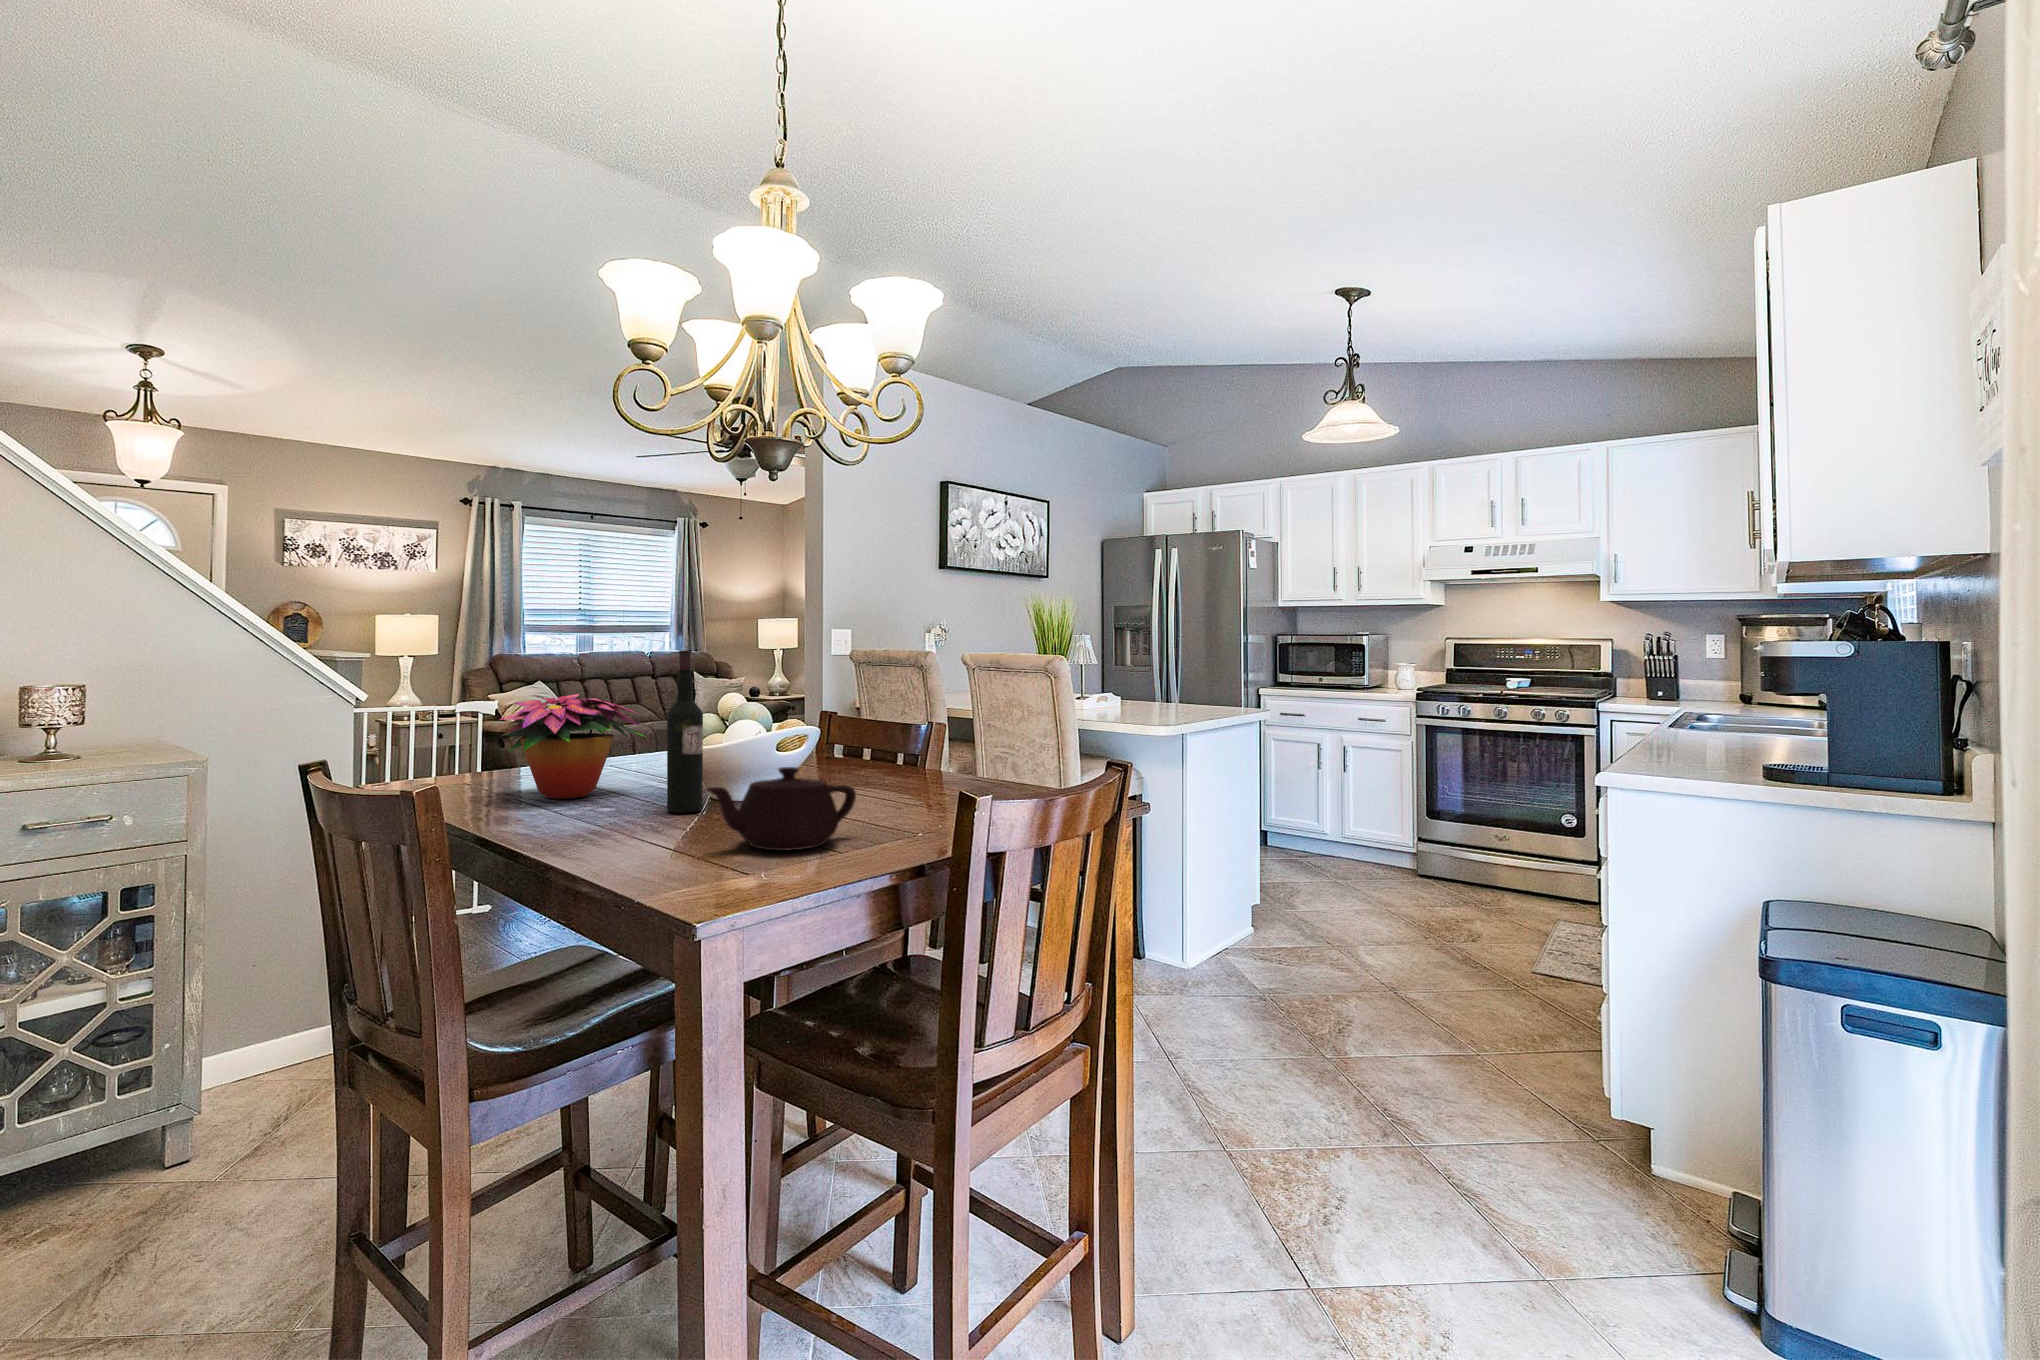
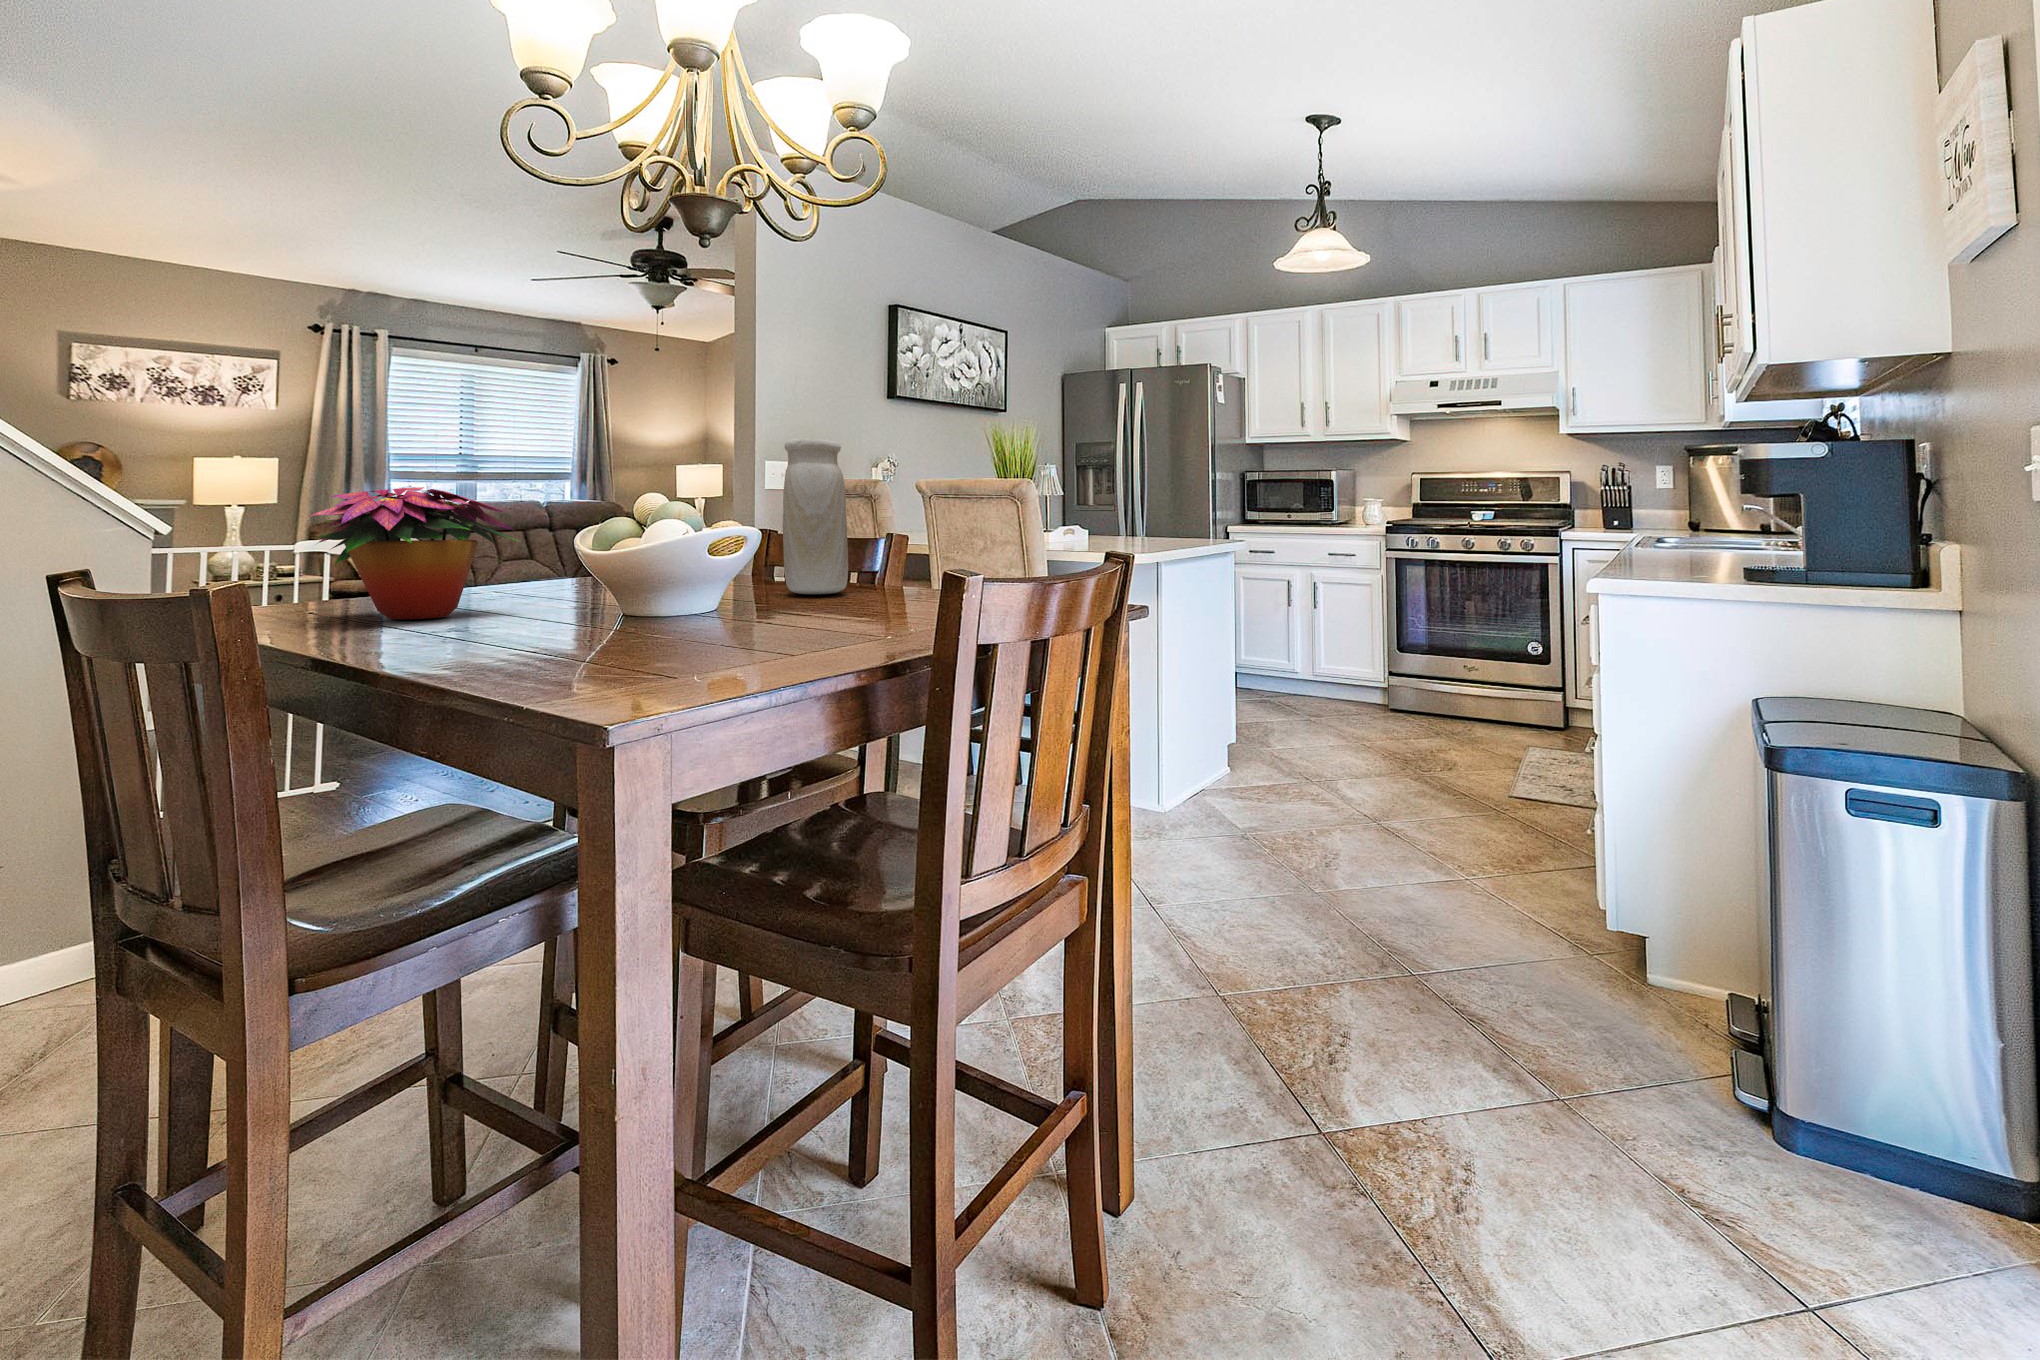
vase: none [849,647,901,776] -> present [783,438,848,594]
wine bottle: present [667,650,703,813] -> none [541,419,597,628]
teapot: present [706,767,856,850] -> none [590,554,795,657]

